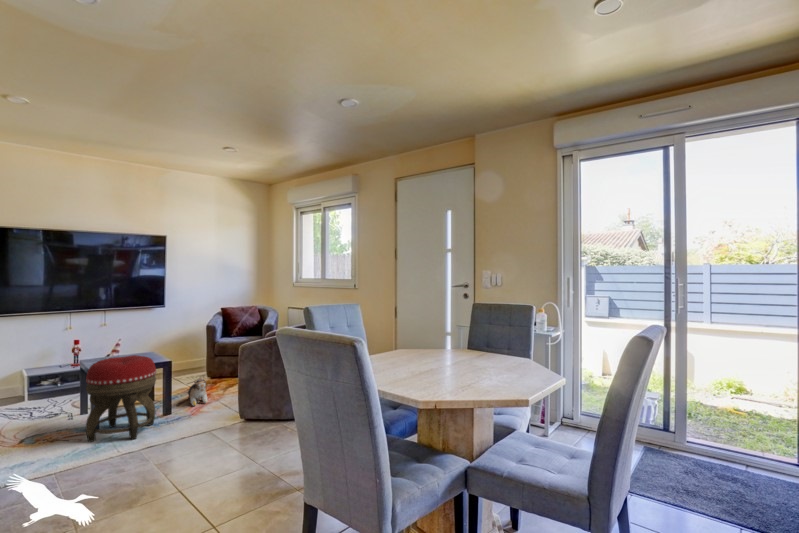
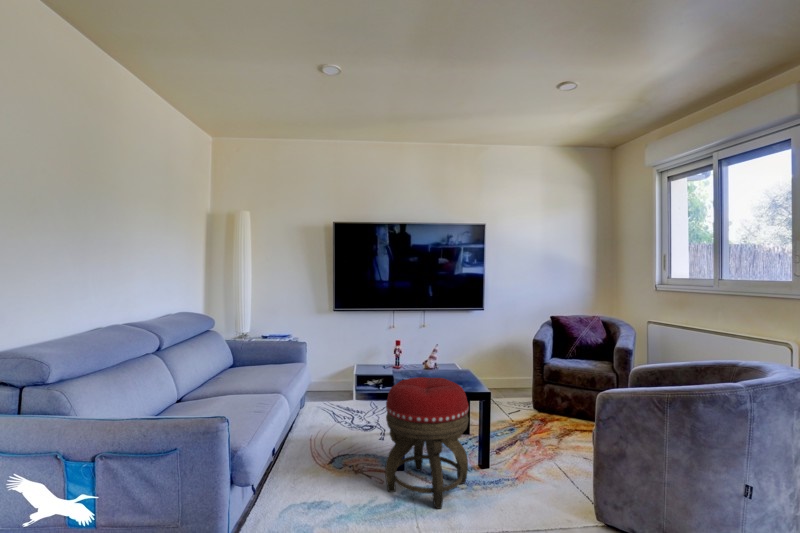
plush toy: present [188,378,207,406] -> none [511,422,539,461]

